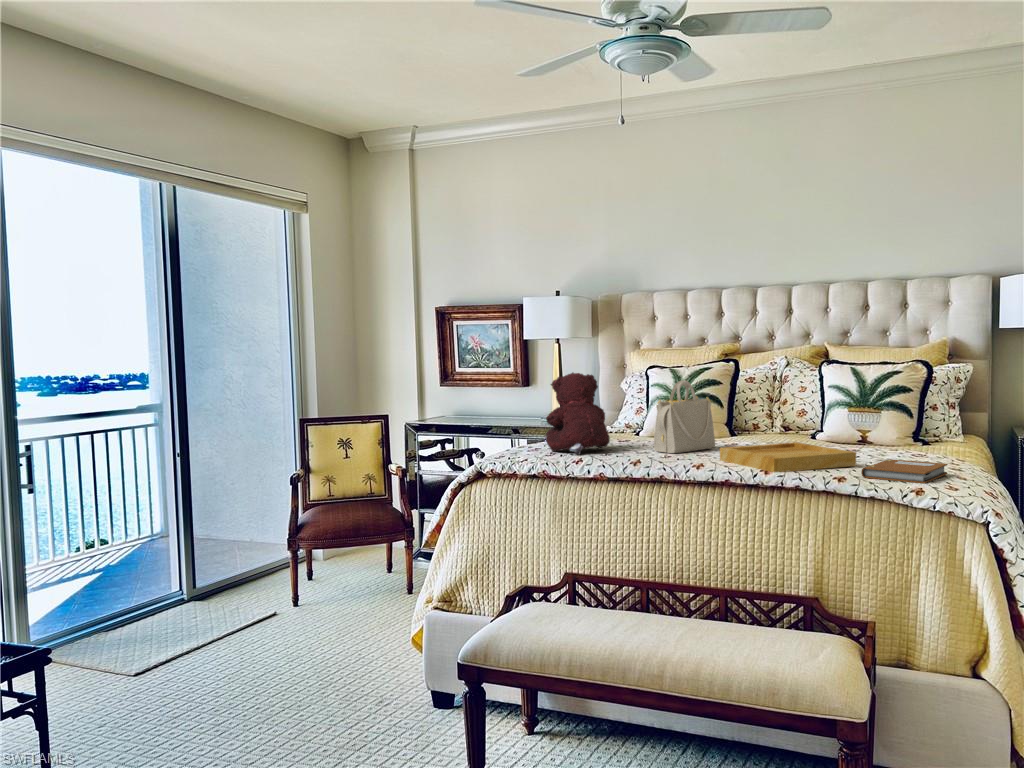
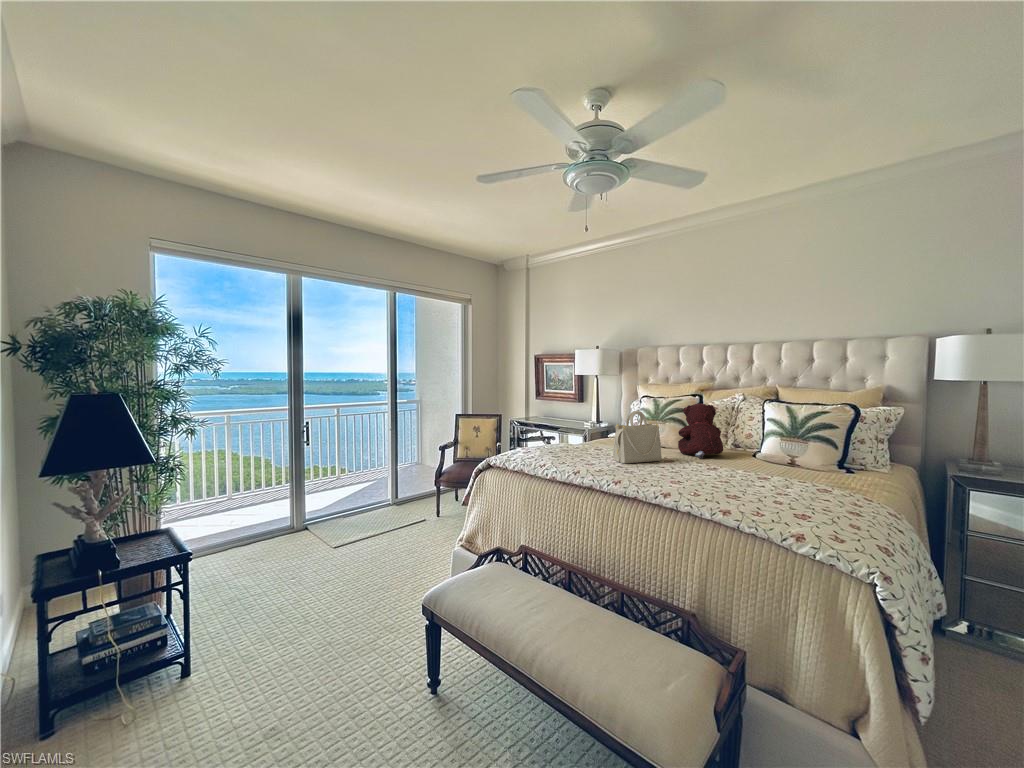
teddy bear: present [546,373,610,455] -> present [678,403,723,459]
tray: present [720,442,856,472] -> none [649,465,757,495]
notebook: present [861,459,948,483] -> none [748,495,841,530]

